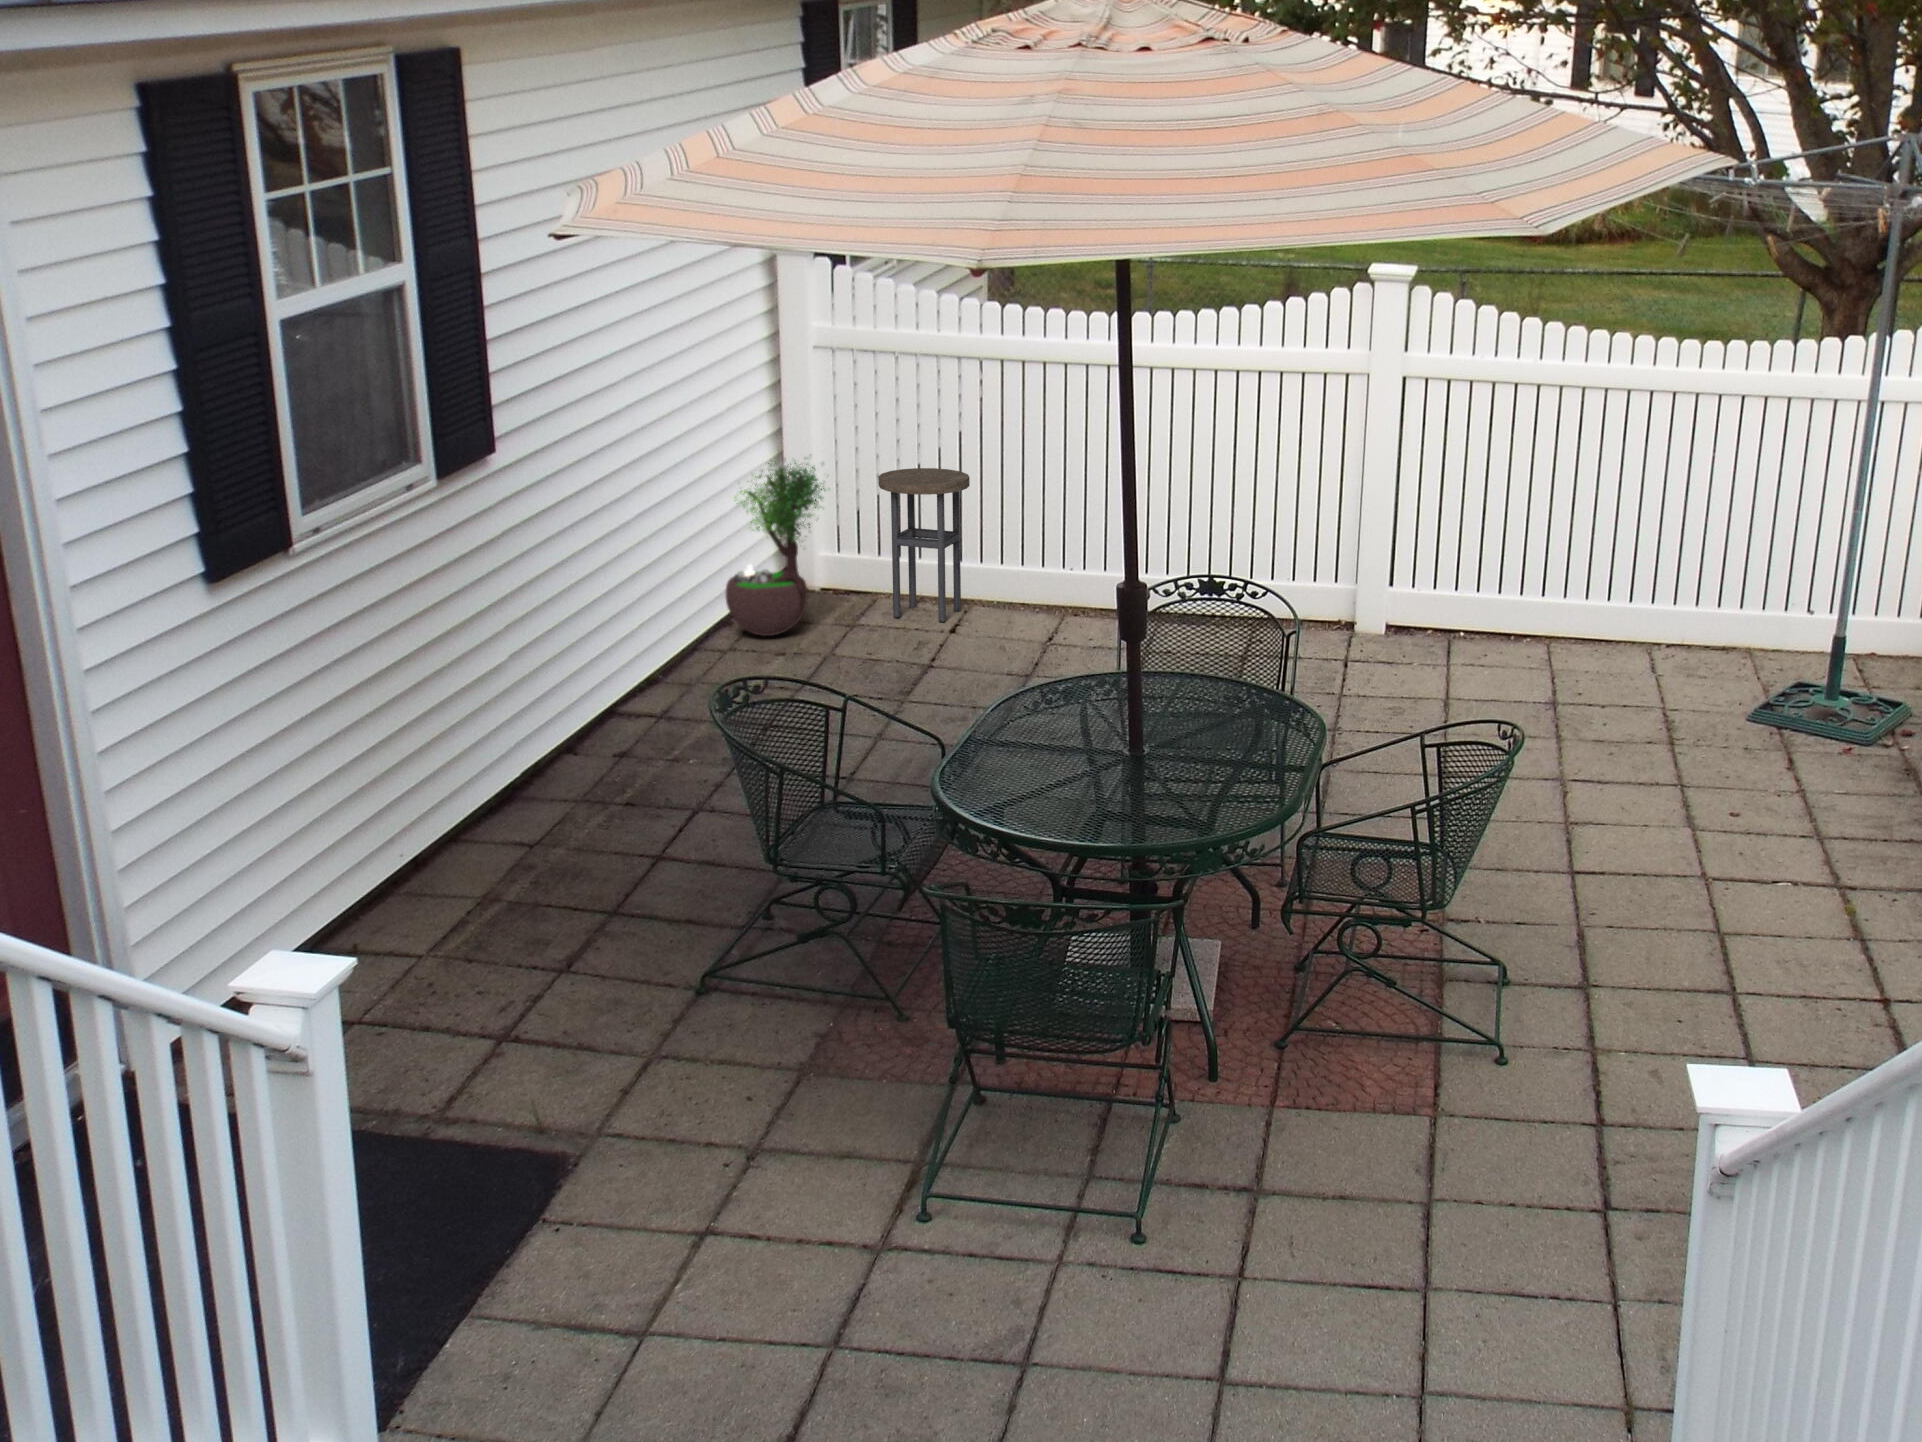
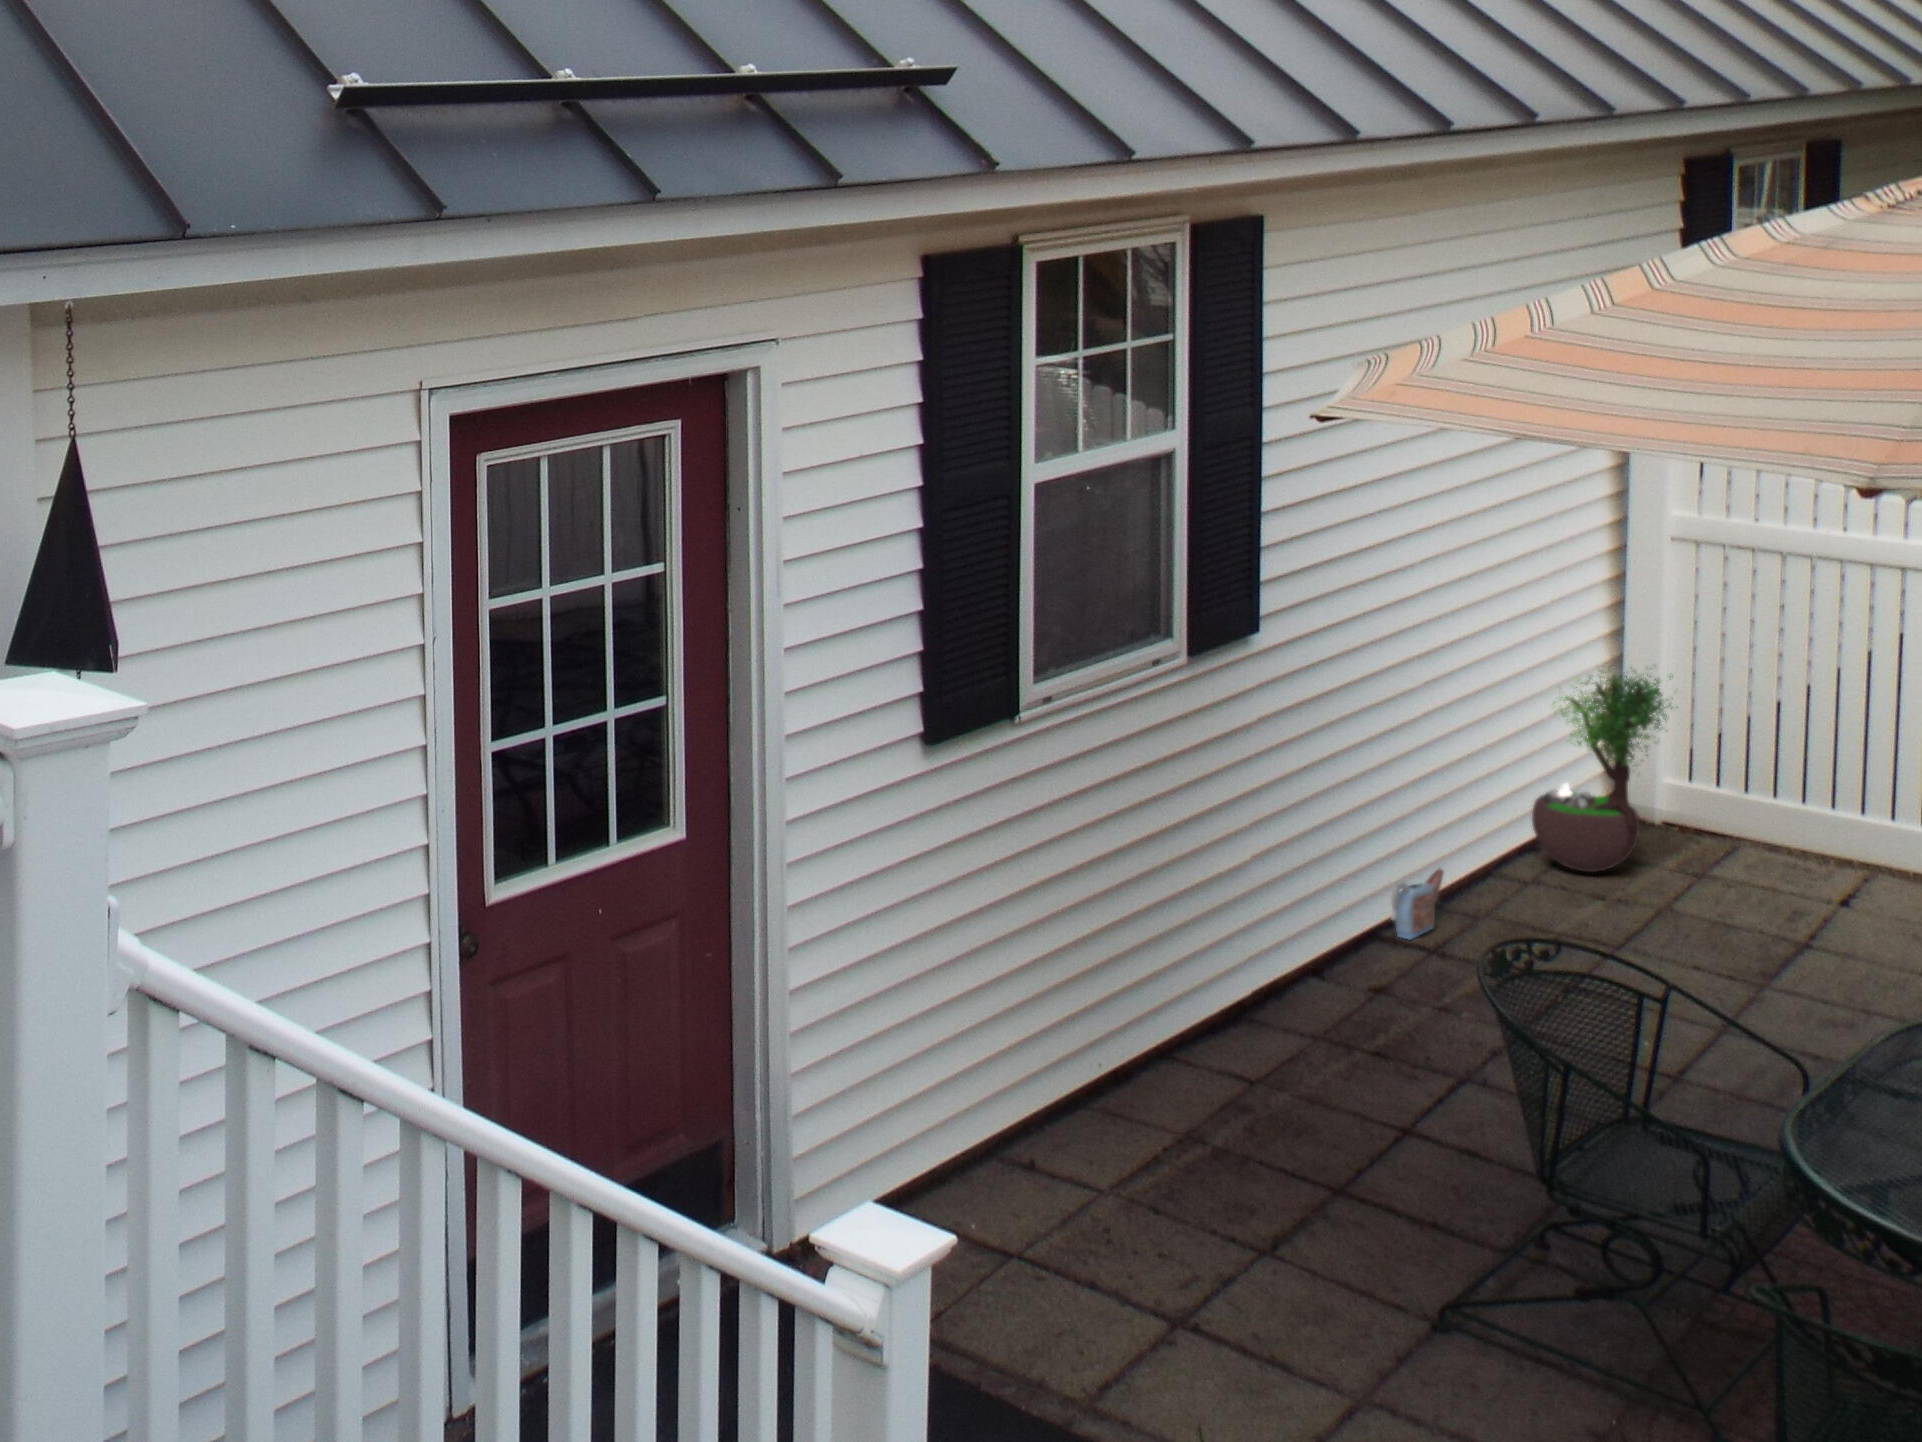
side table: present [878,468,970,622] -> none [1746,693,1875,890]
watering can: none [624,647,663,712] -> present [1391,869,1444,939]

